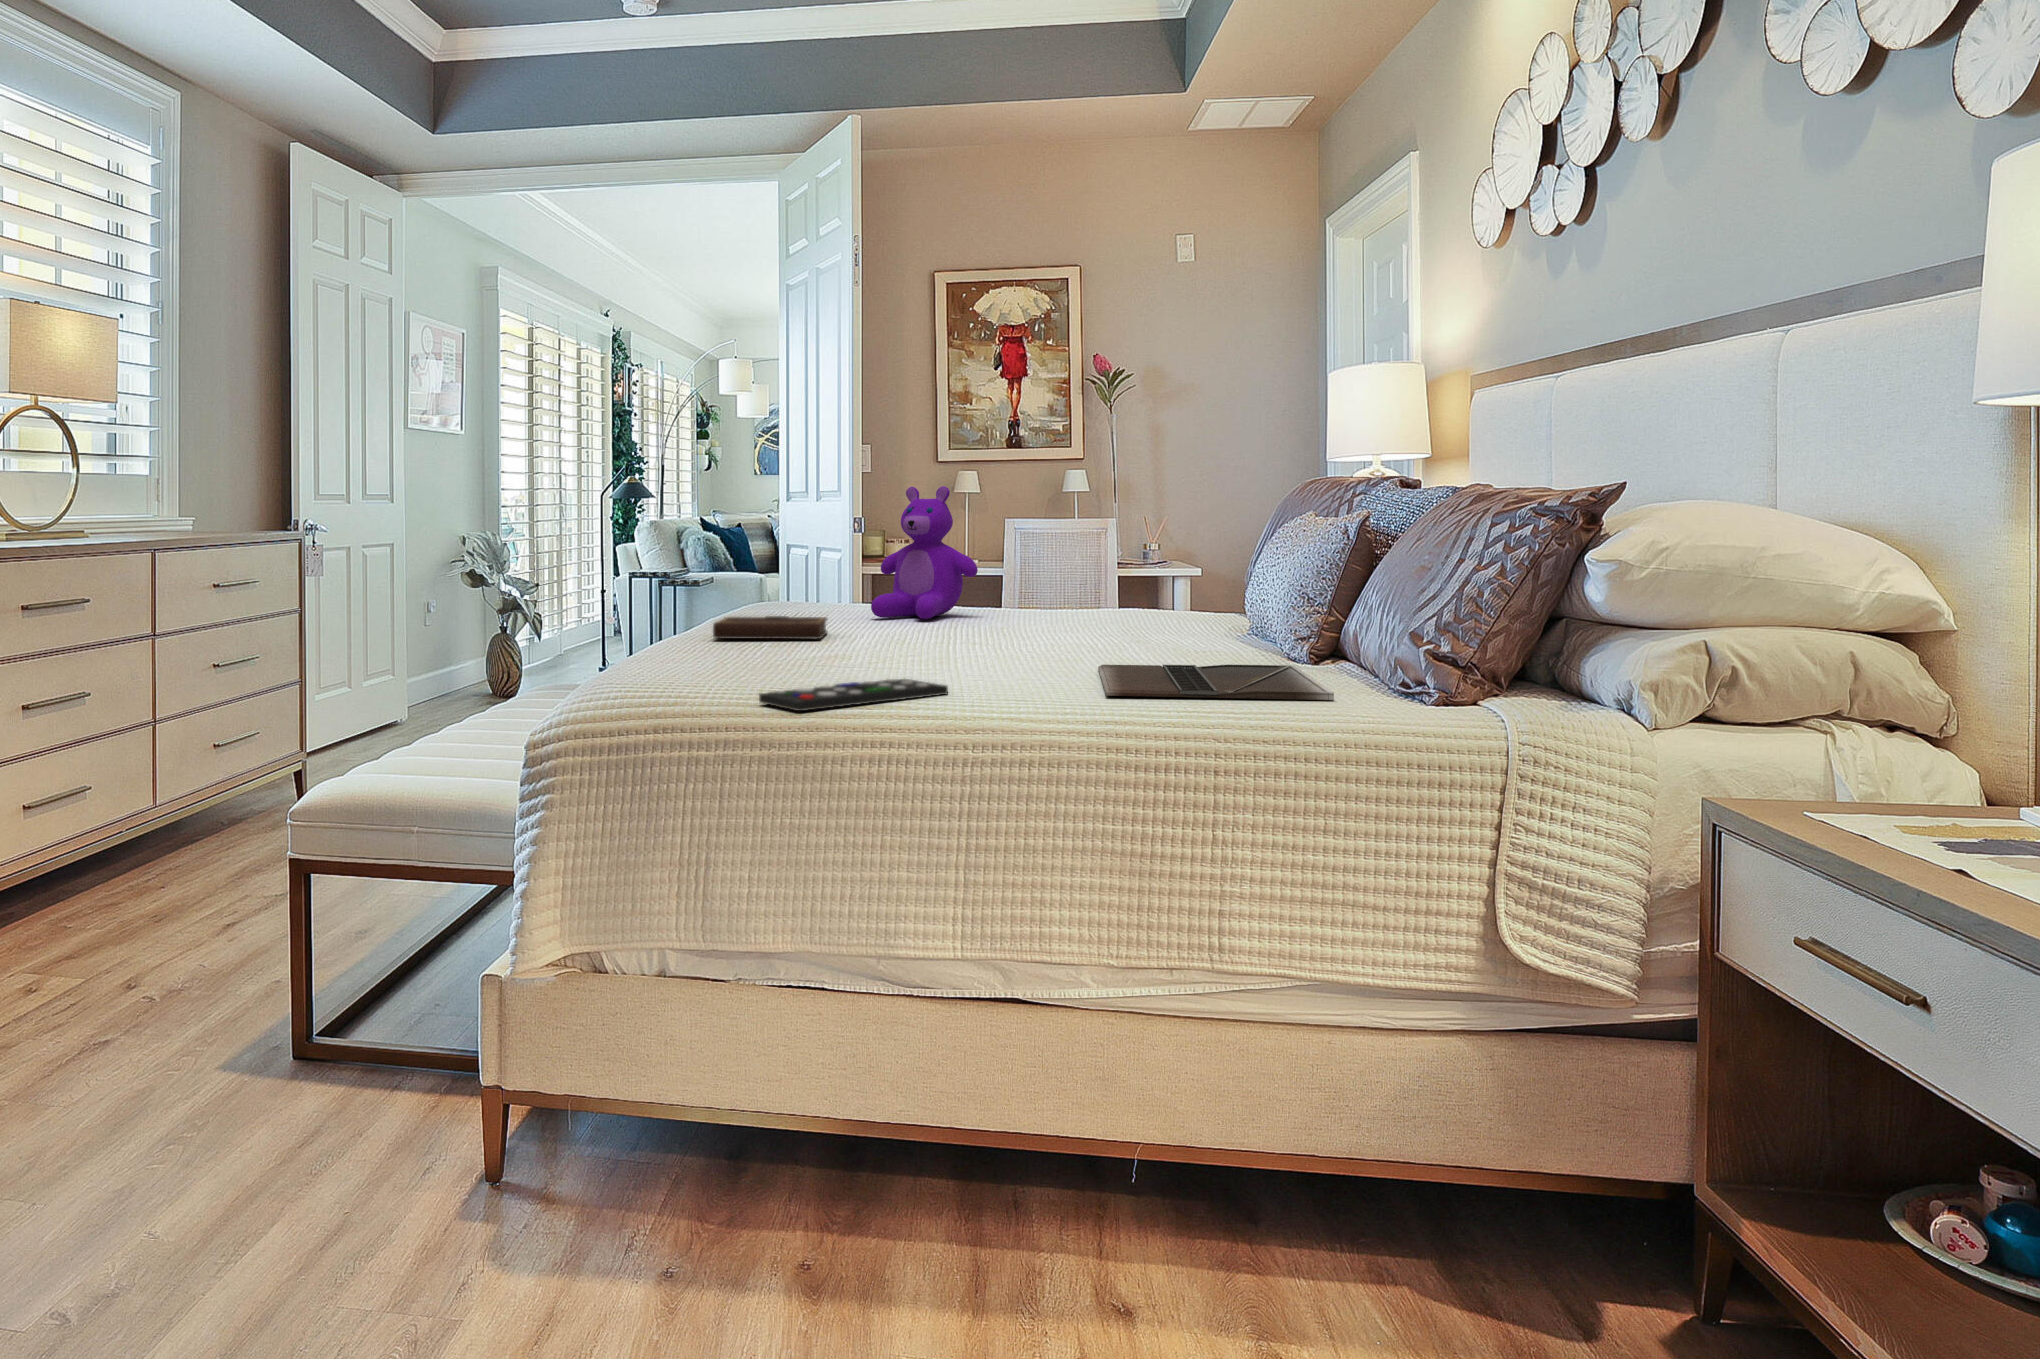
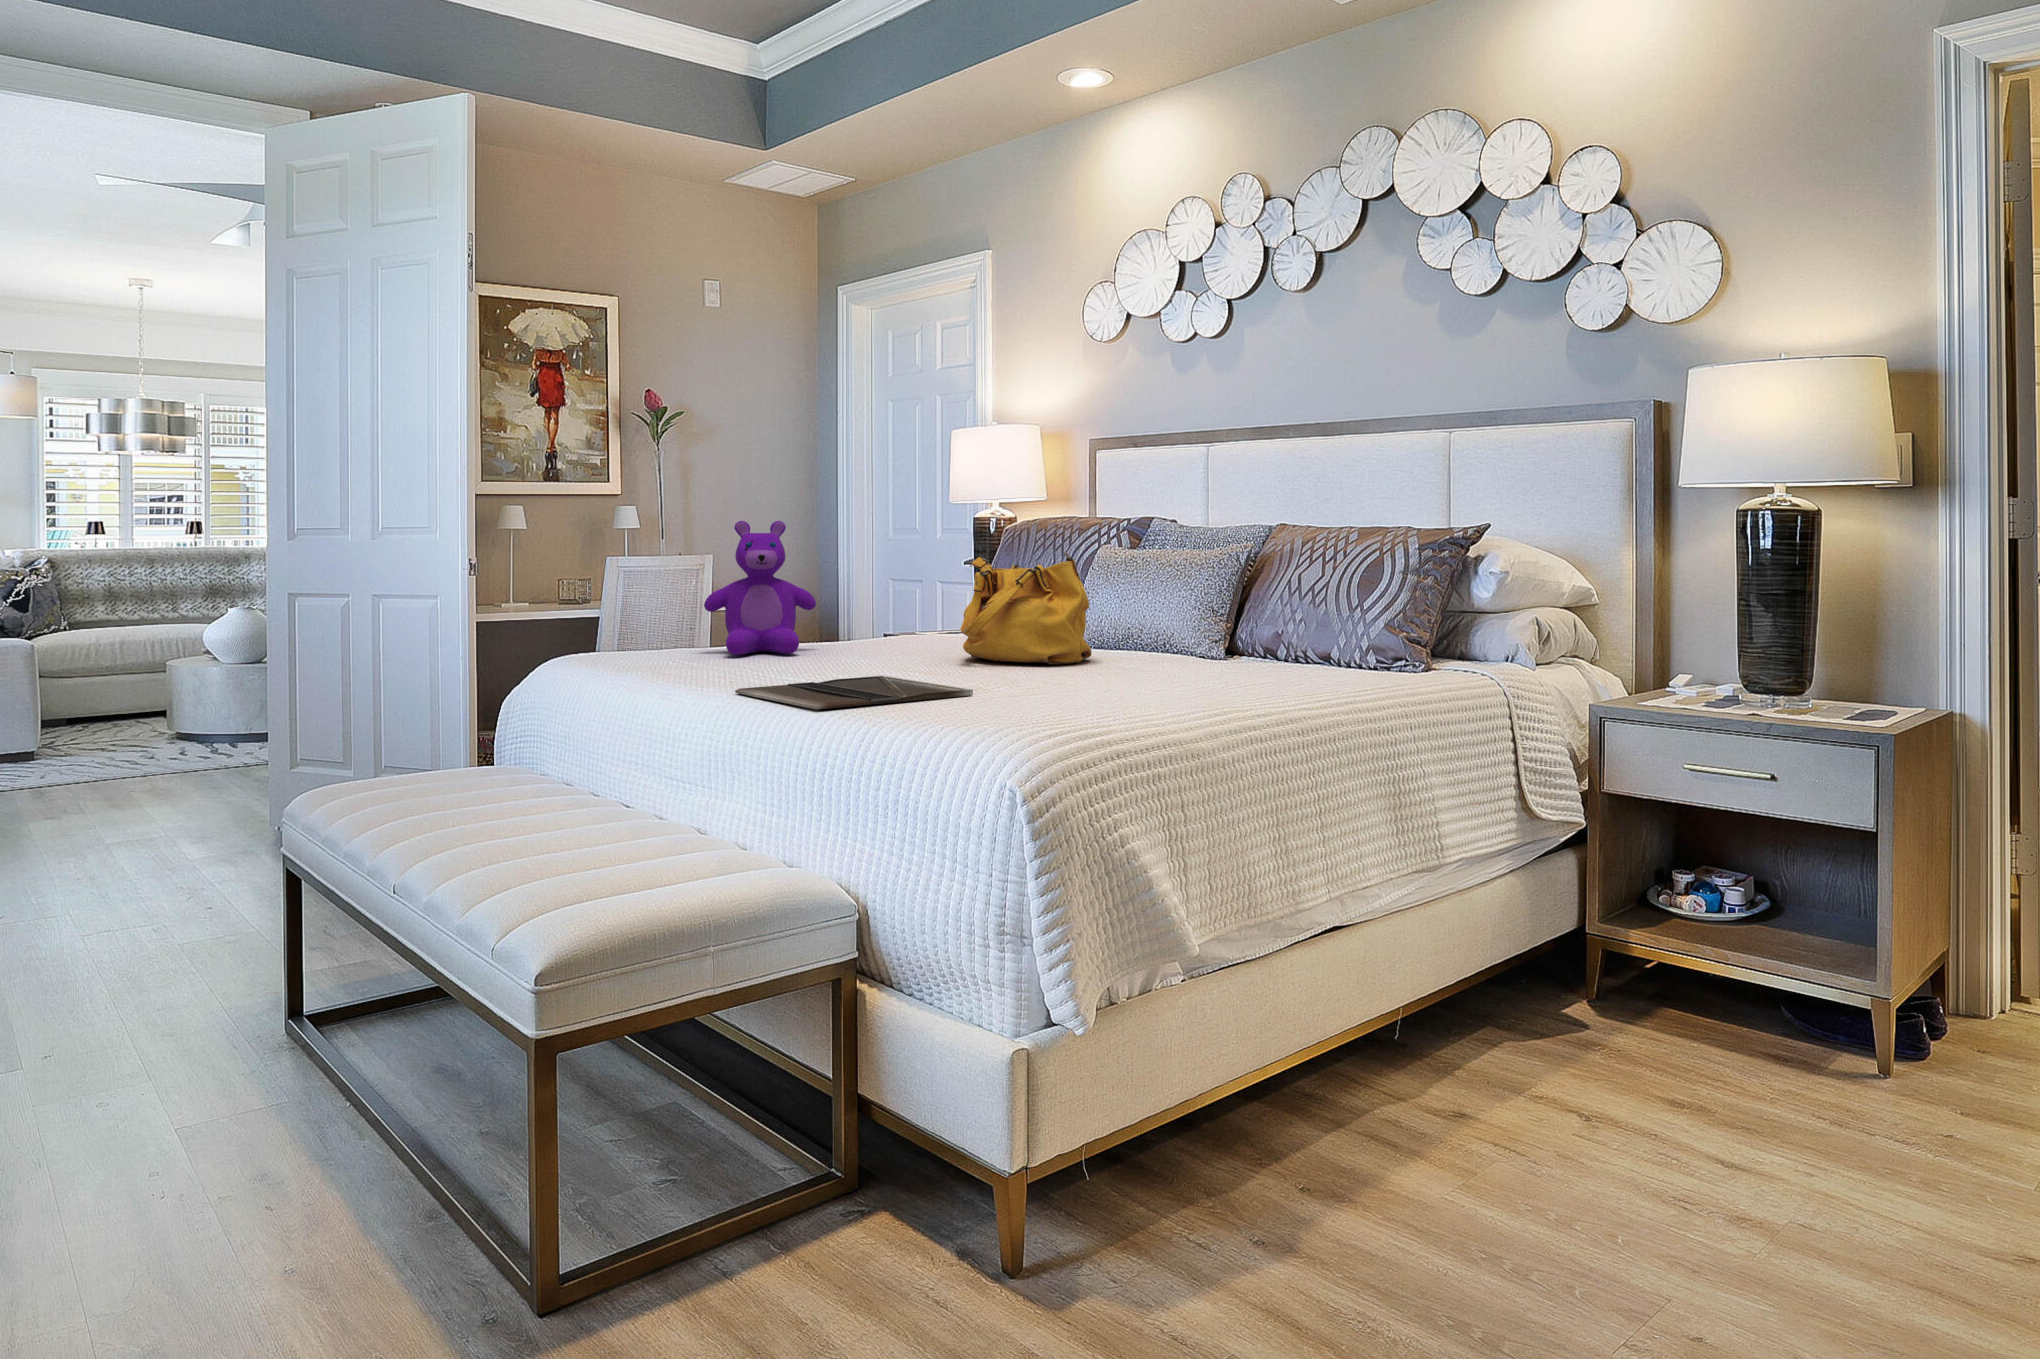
handbag: none [992,520,1153,651] -> present [960,551,1091,664]
notebook: present [713,616,827,639] -> none [666,654,805,683]
laptop: present [1098,664,1334,700] -> present [735,676,973,709]
remote control: present [759,679,948,711] -> none [1086,690,1159,719]

